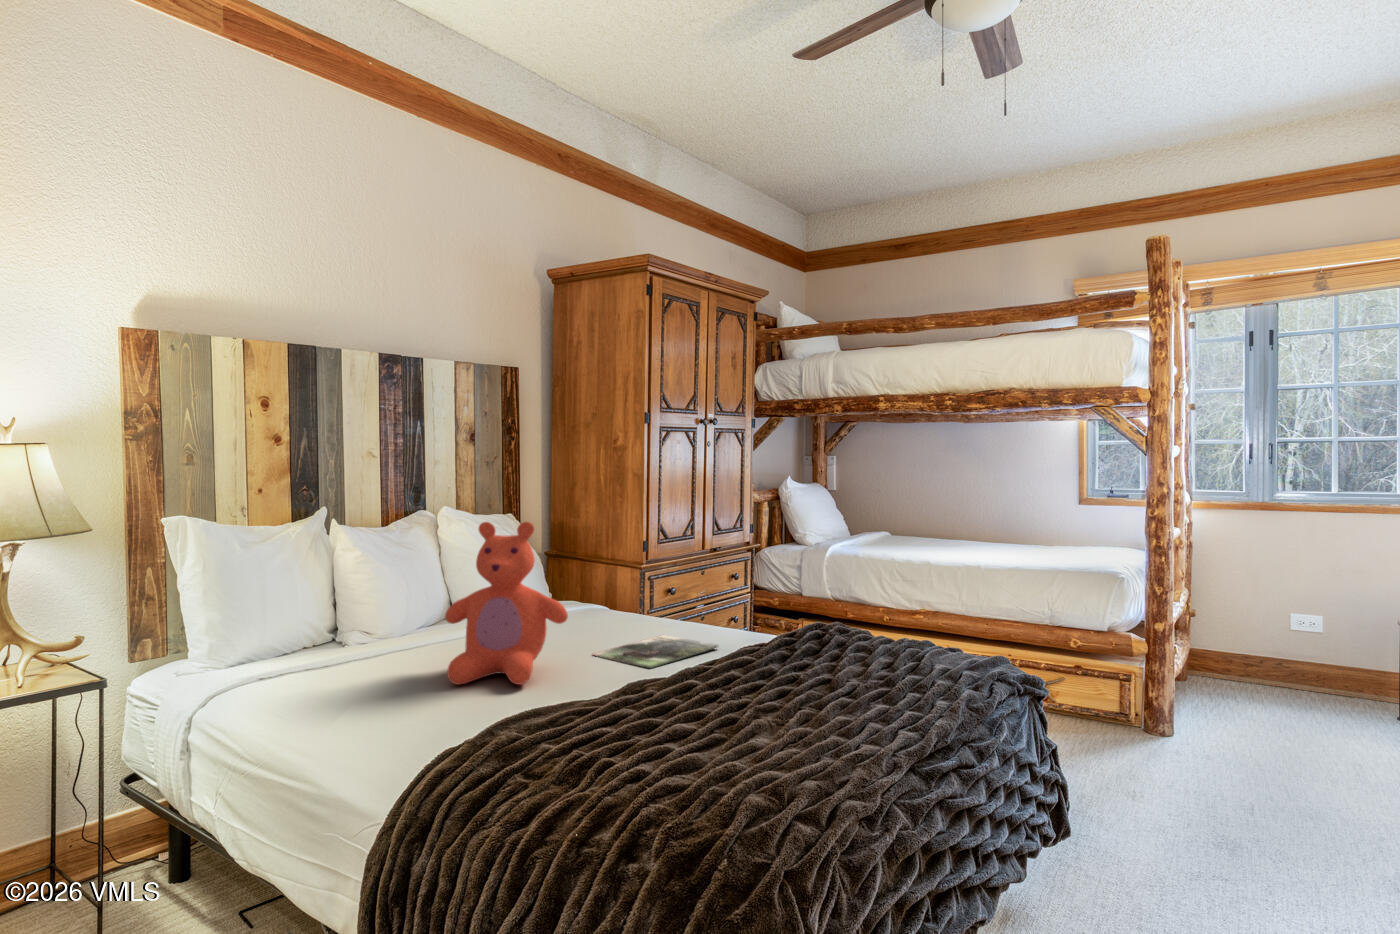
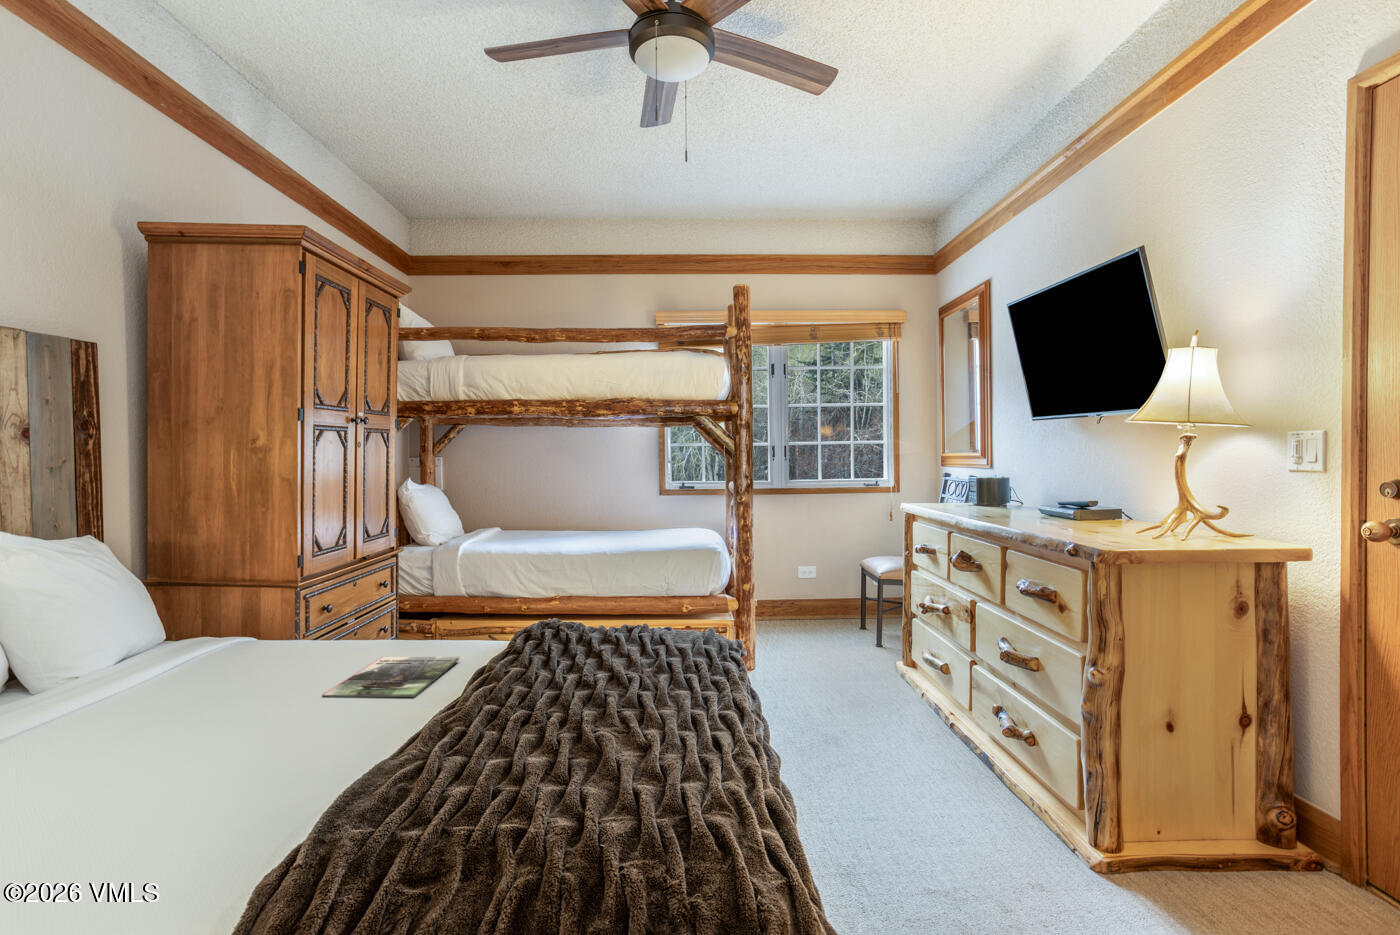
teddy bear: present [445,522,568,685] -> none [120,546,317,778]

